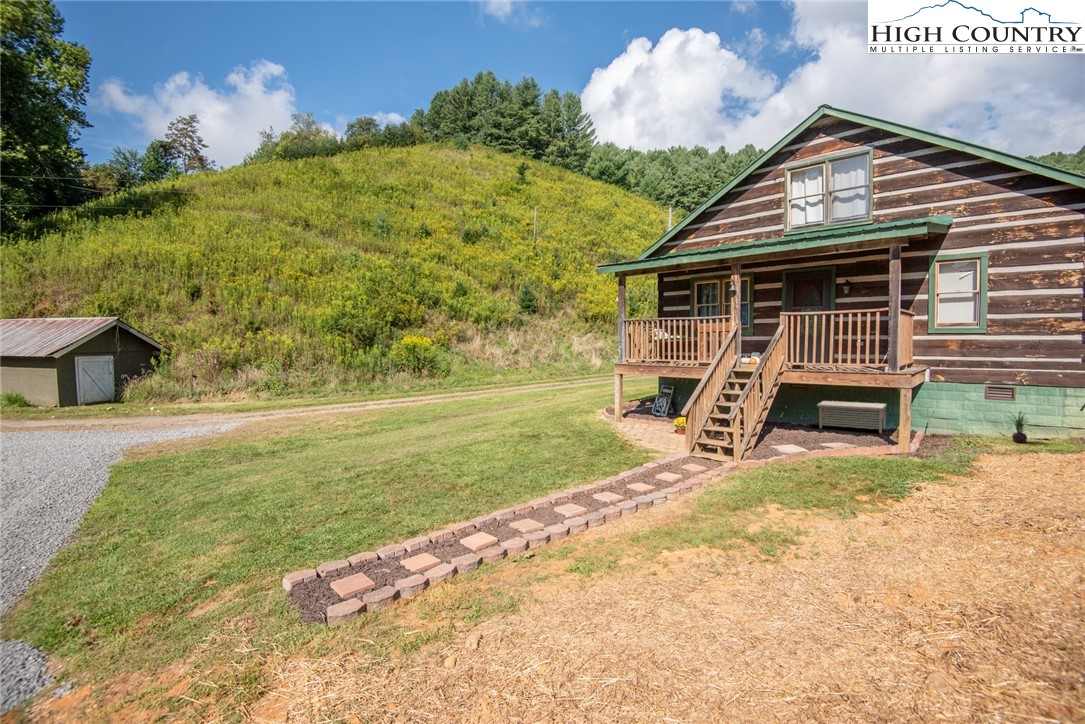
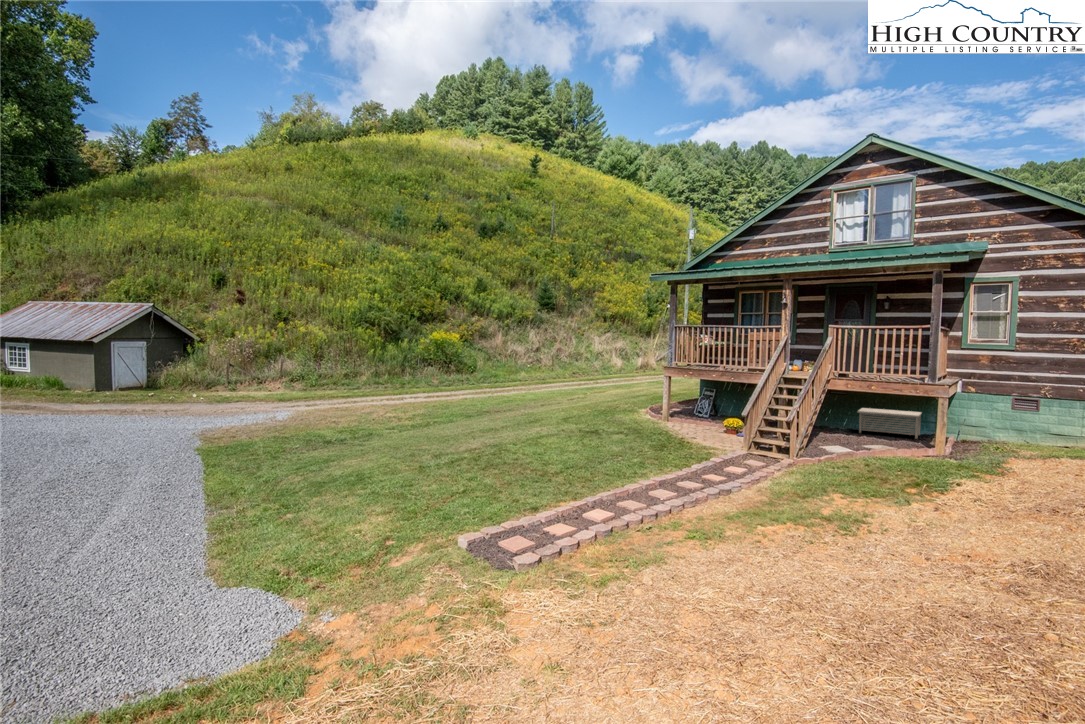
decorative plant: present [1010,412,1027,443] -> none [1022,422,1063,450]

